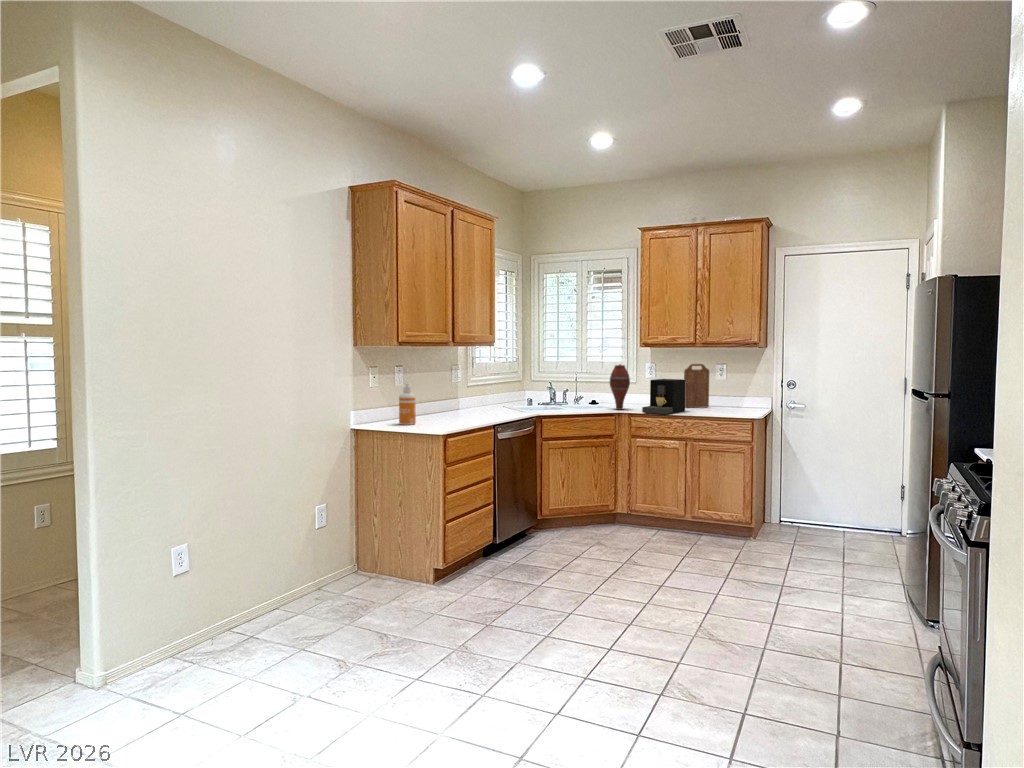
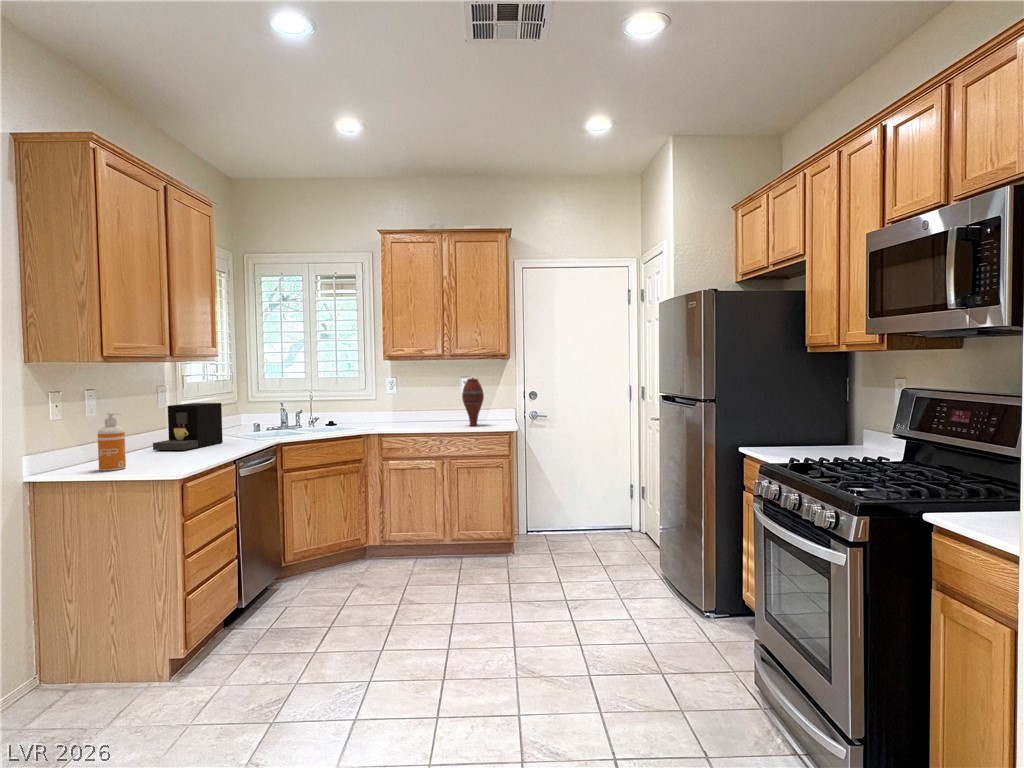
vase: present [610,364,630,410] -> present [462,378,484,426]
cutting board: present [684,364,709,408] -> none [432,377,456,424]
coffee maker: present [642,379,686,414] -> present [153,403,223,450]

